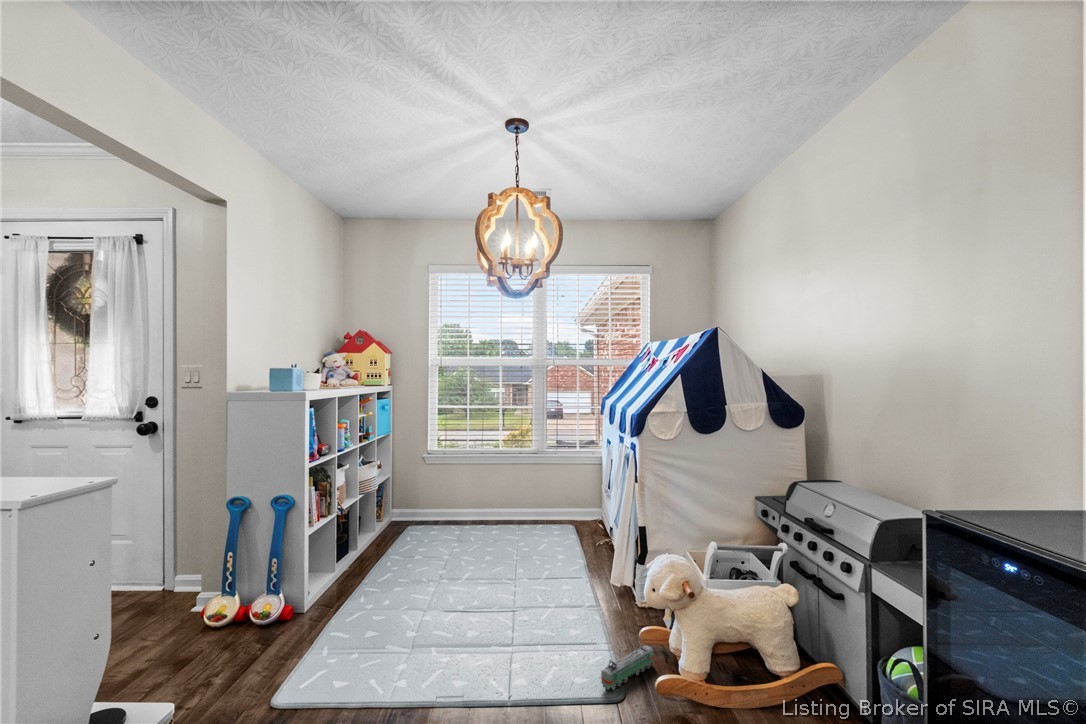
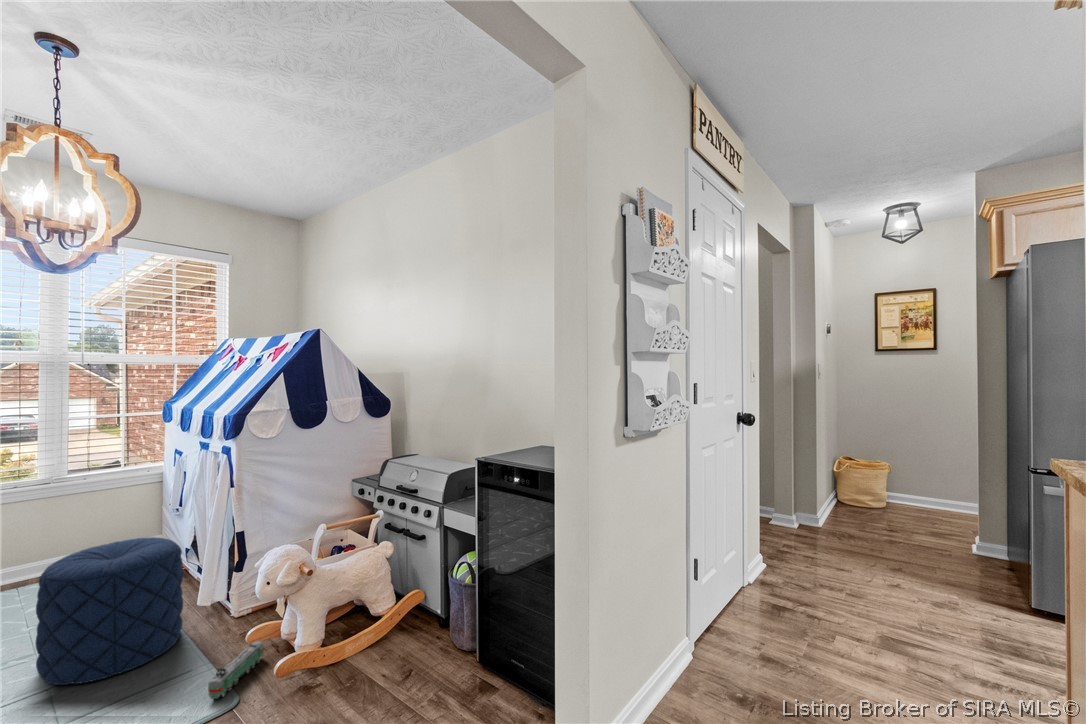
pouf: none [502,511,597,626] -> present [35,537,183,685]

